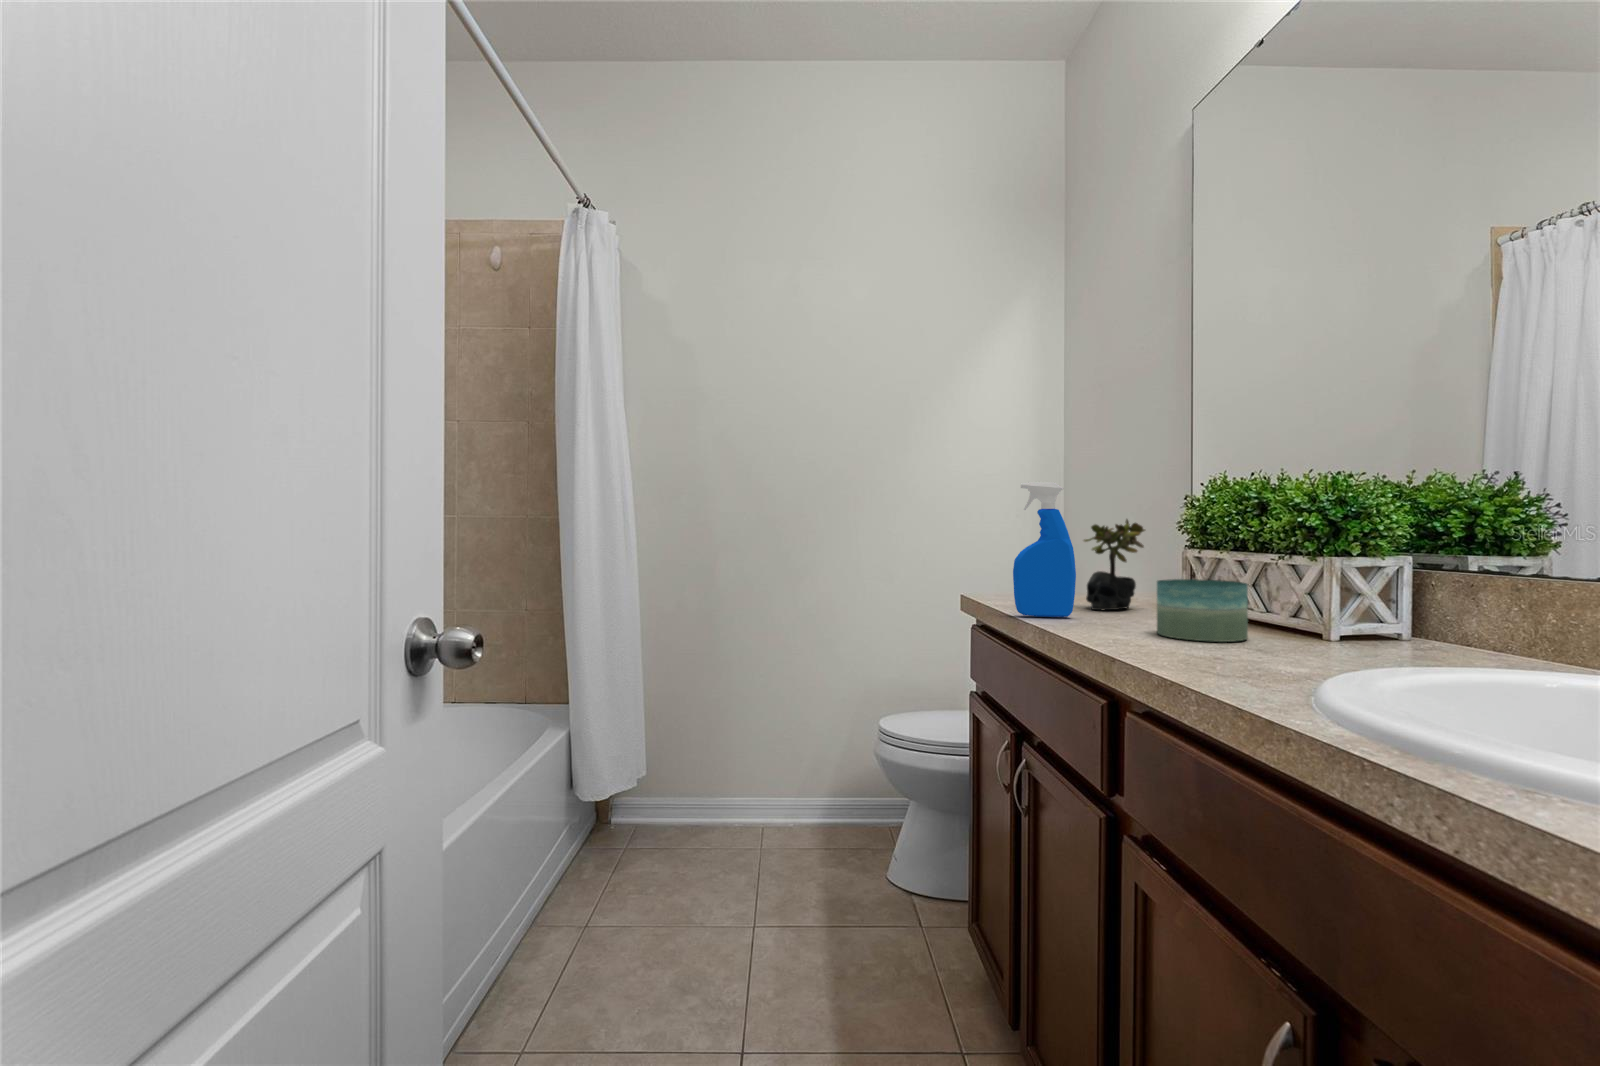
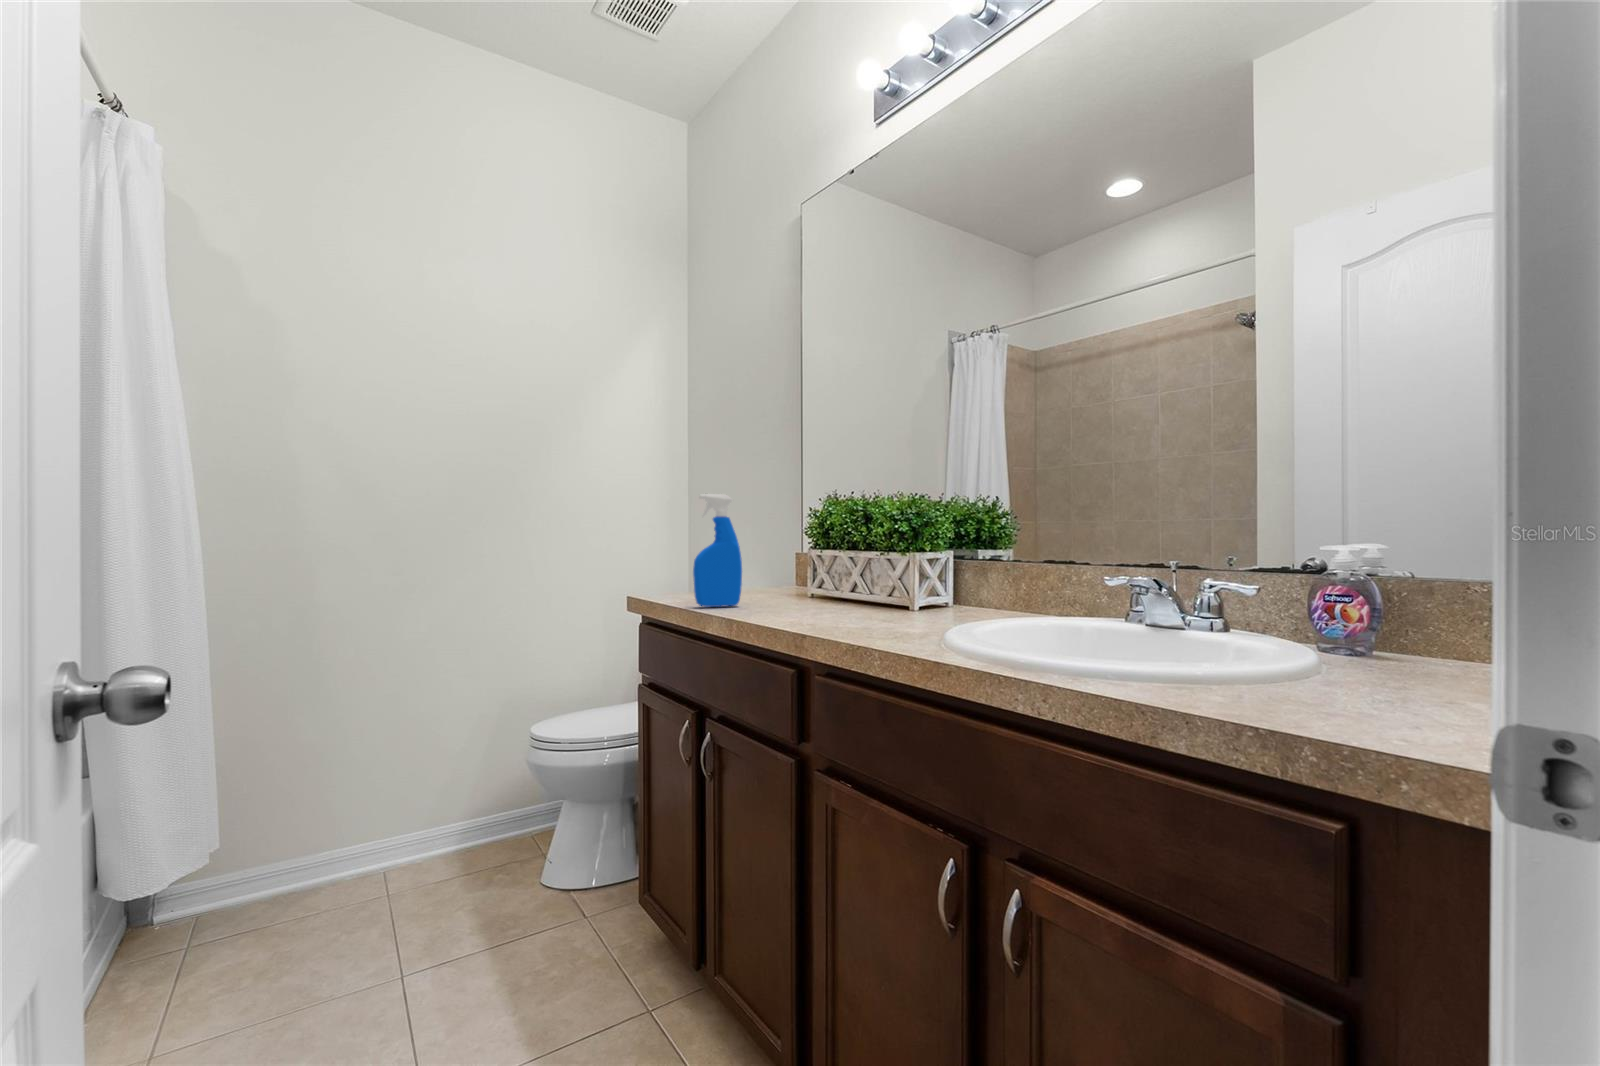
succulent plant: present [1084,519,1145,610] -> none [734,525,780,600]
candle: present [1157,579,1248,642] -> none [811,571,869,615]

